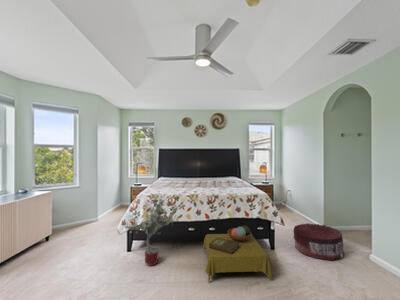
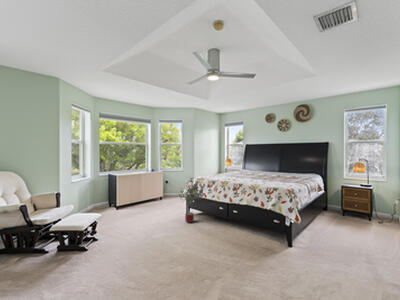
pouf: present [294,223,344,260] -> none [309,230,370,277]
side table: present [203,226,272,282] -> none [202,211,266,256]

